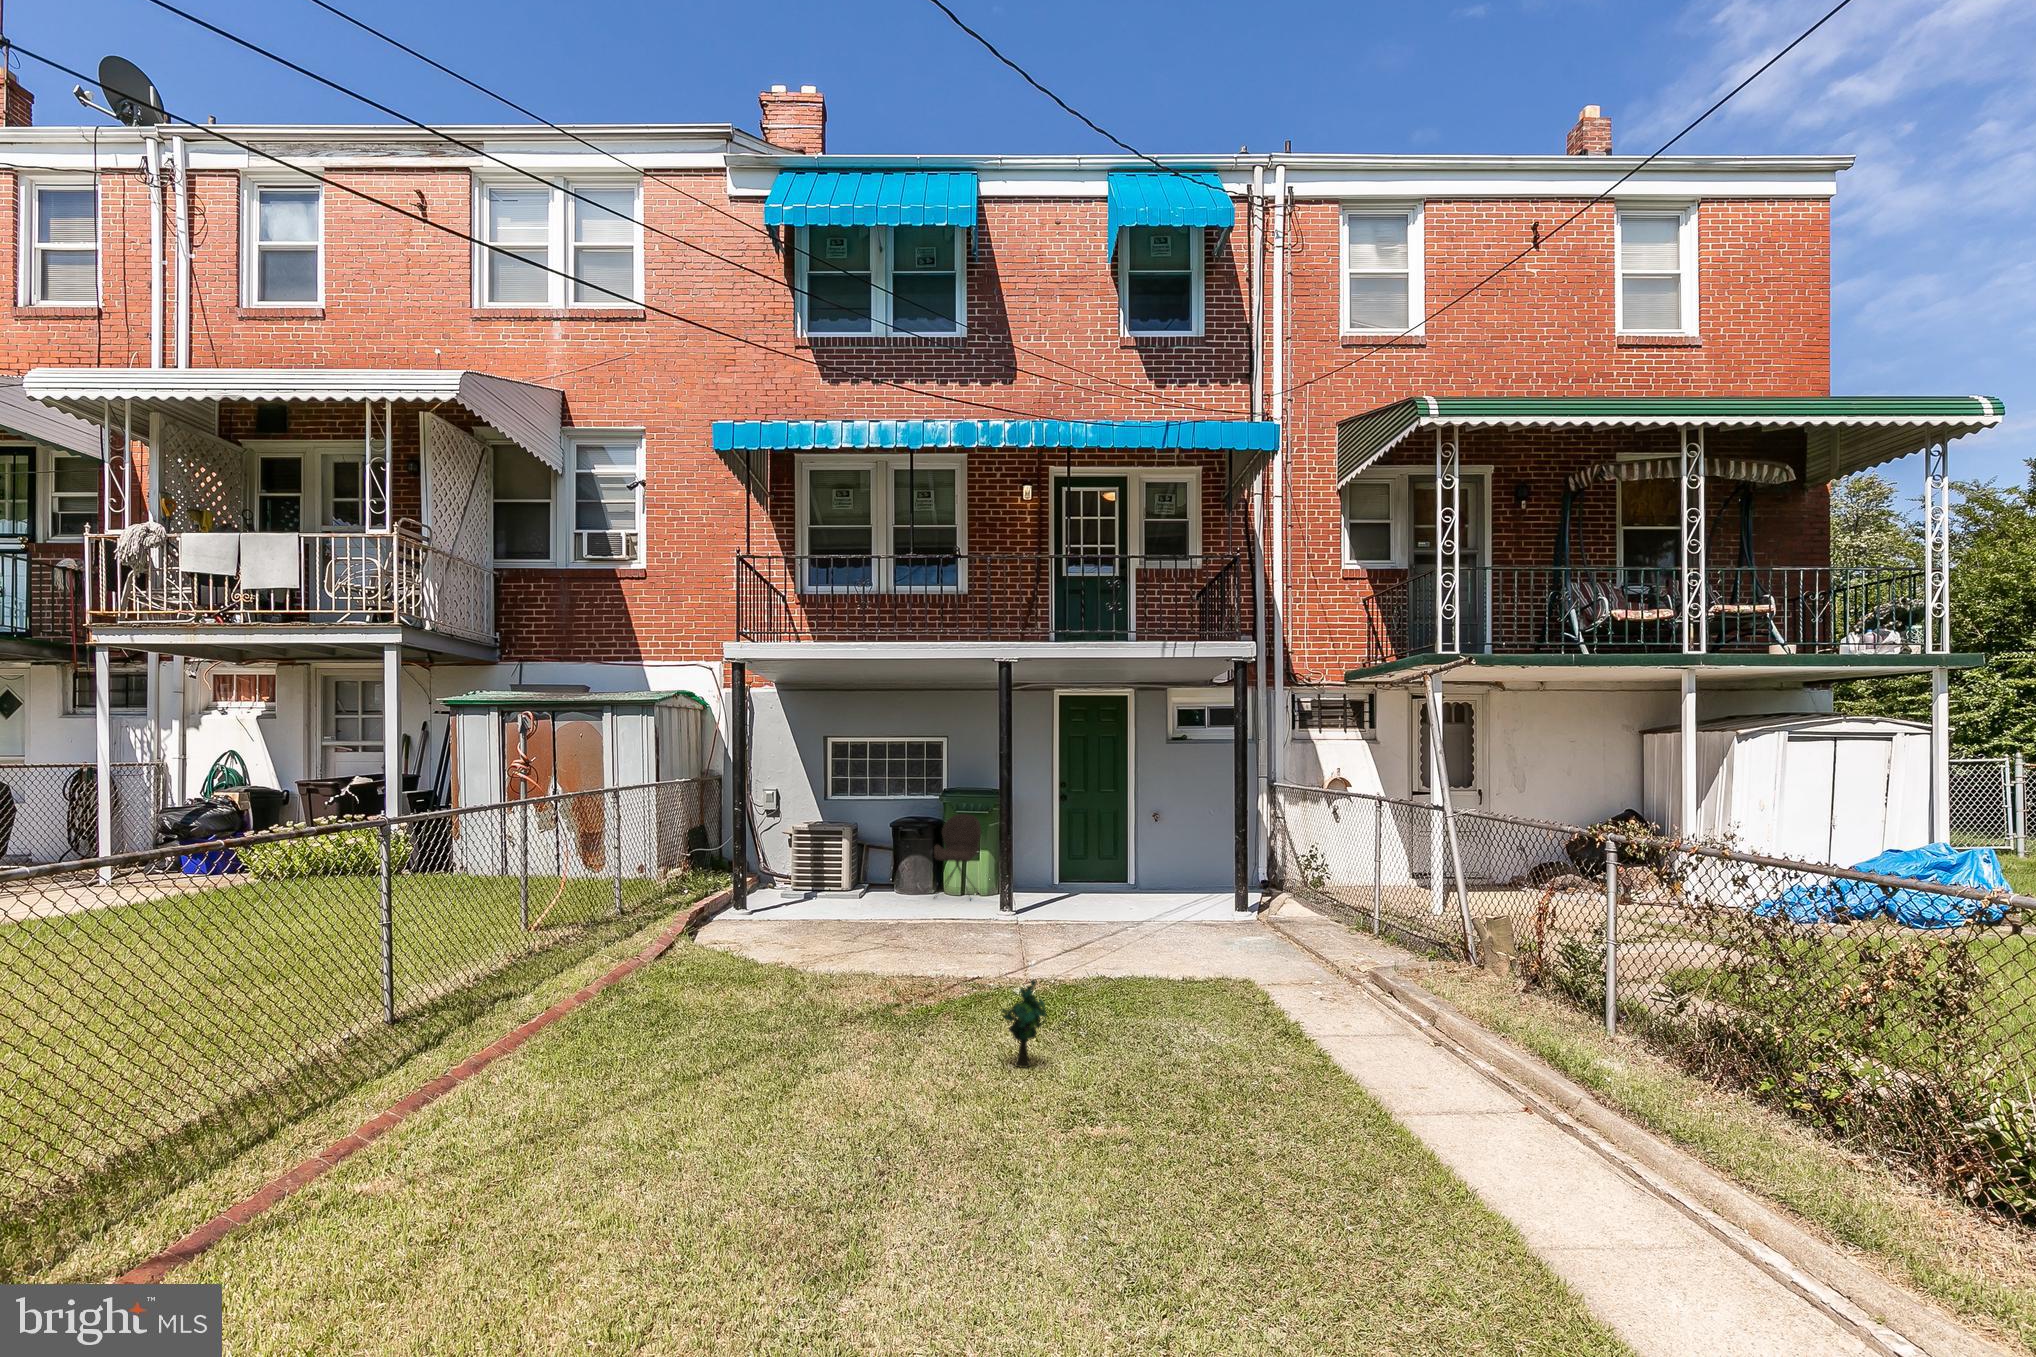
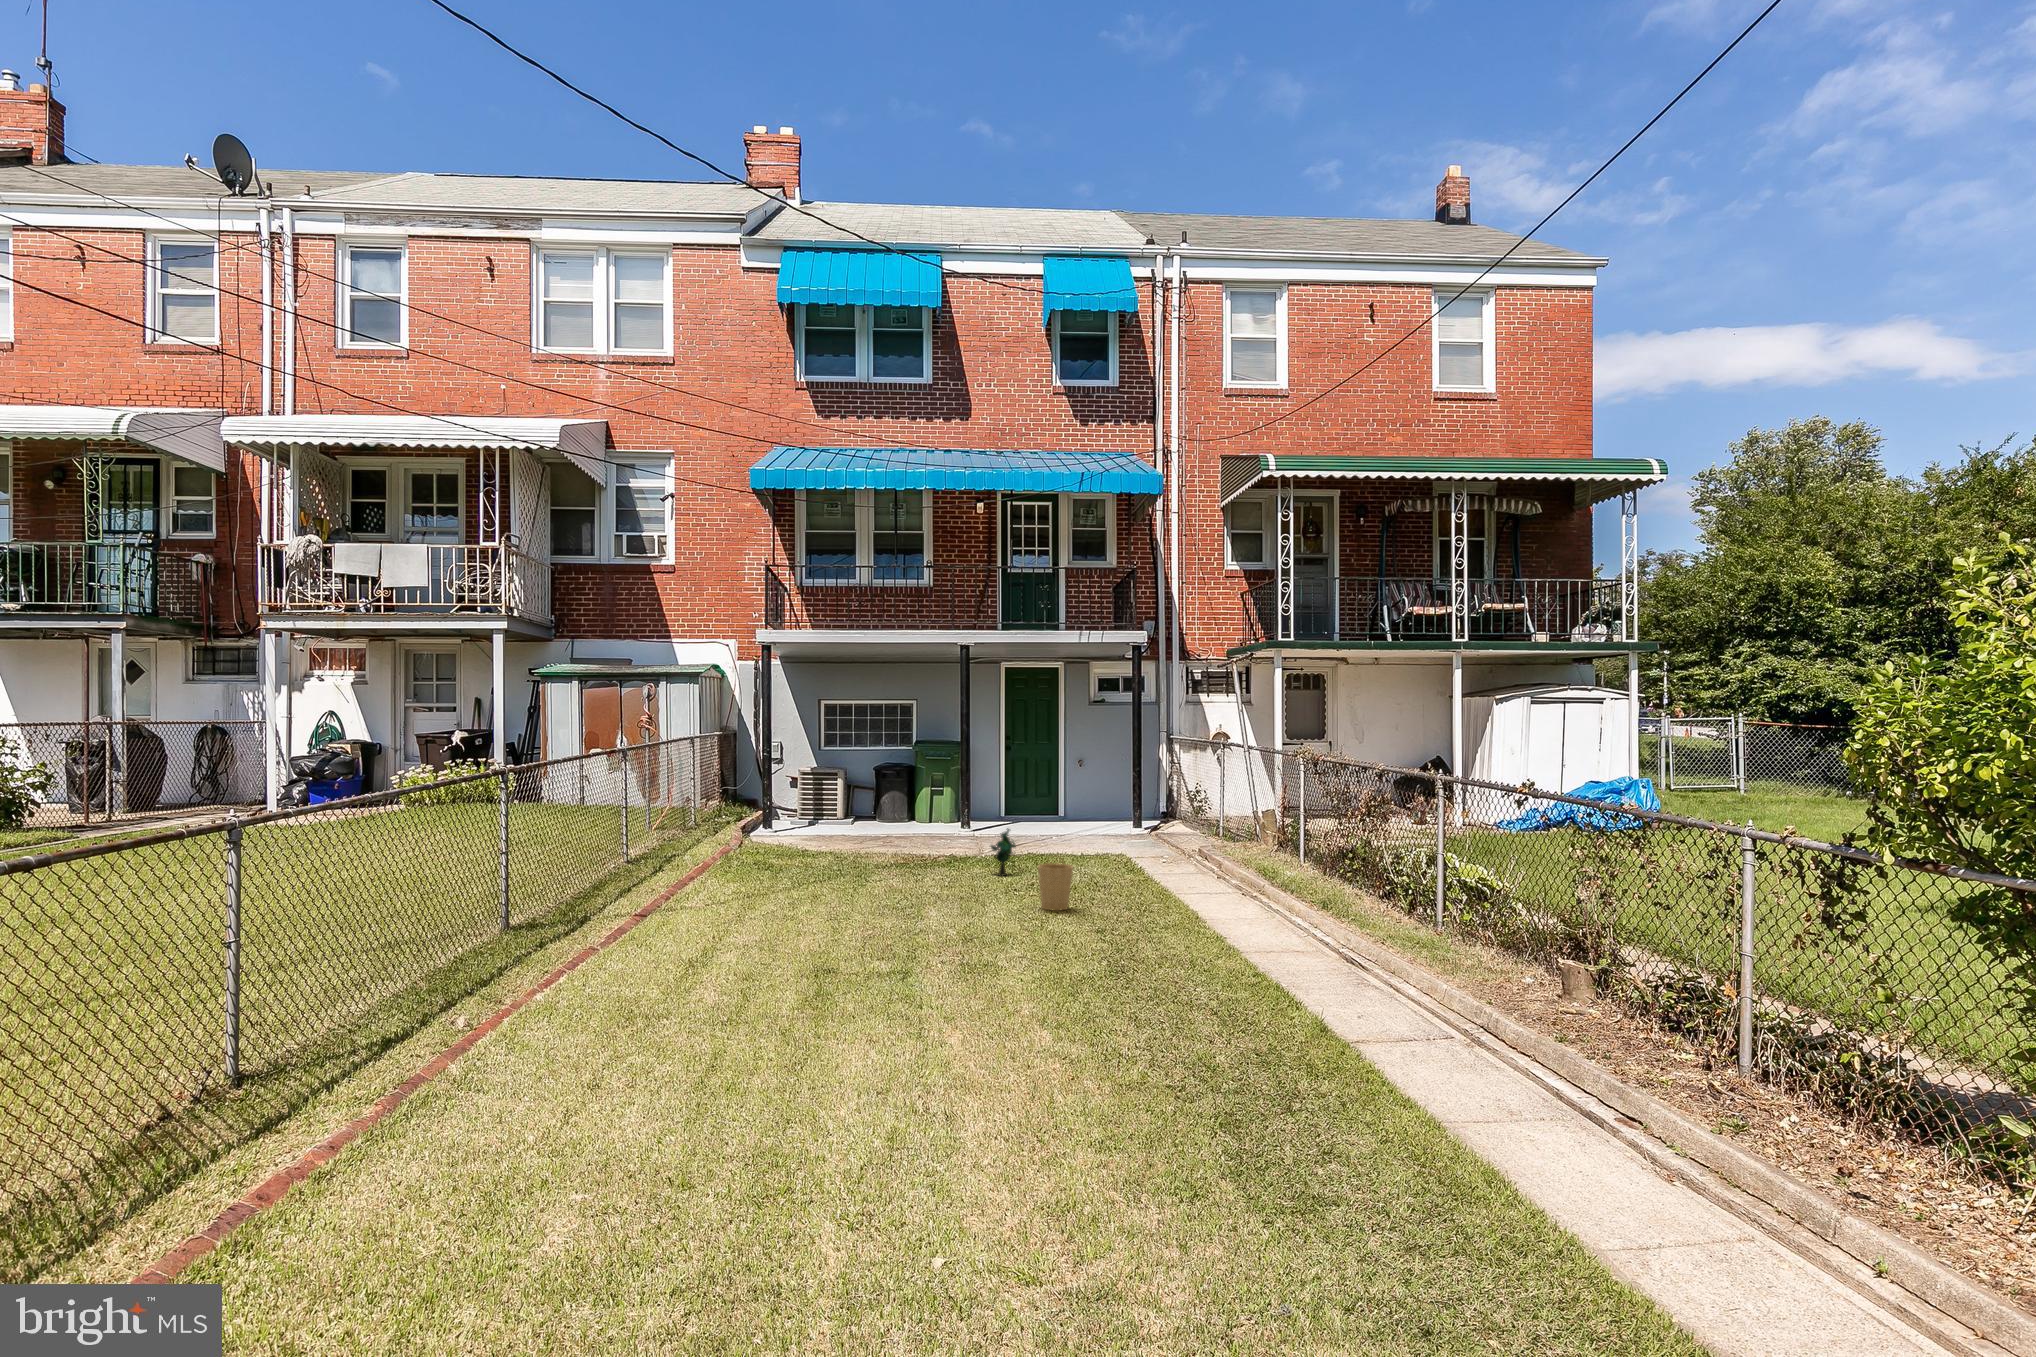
chair: present [934,814,981,892] -> none [913,758,948,821]
basket: none [1071,1101,1150,1240] -> present [1038,857,1073,911]

